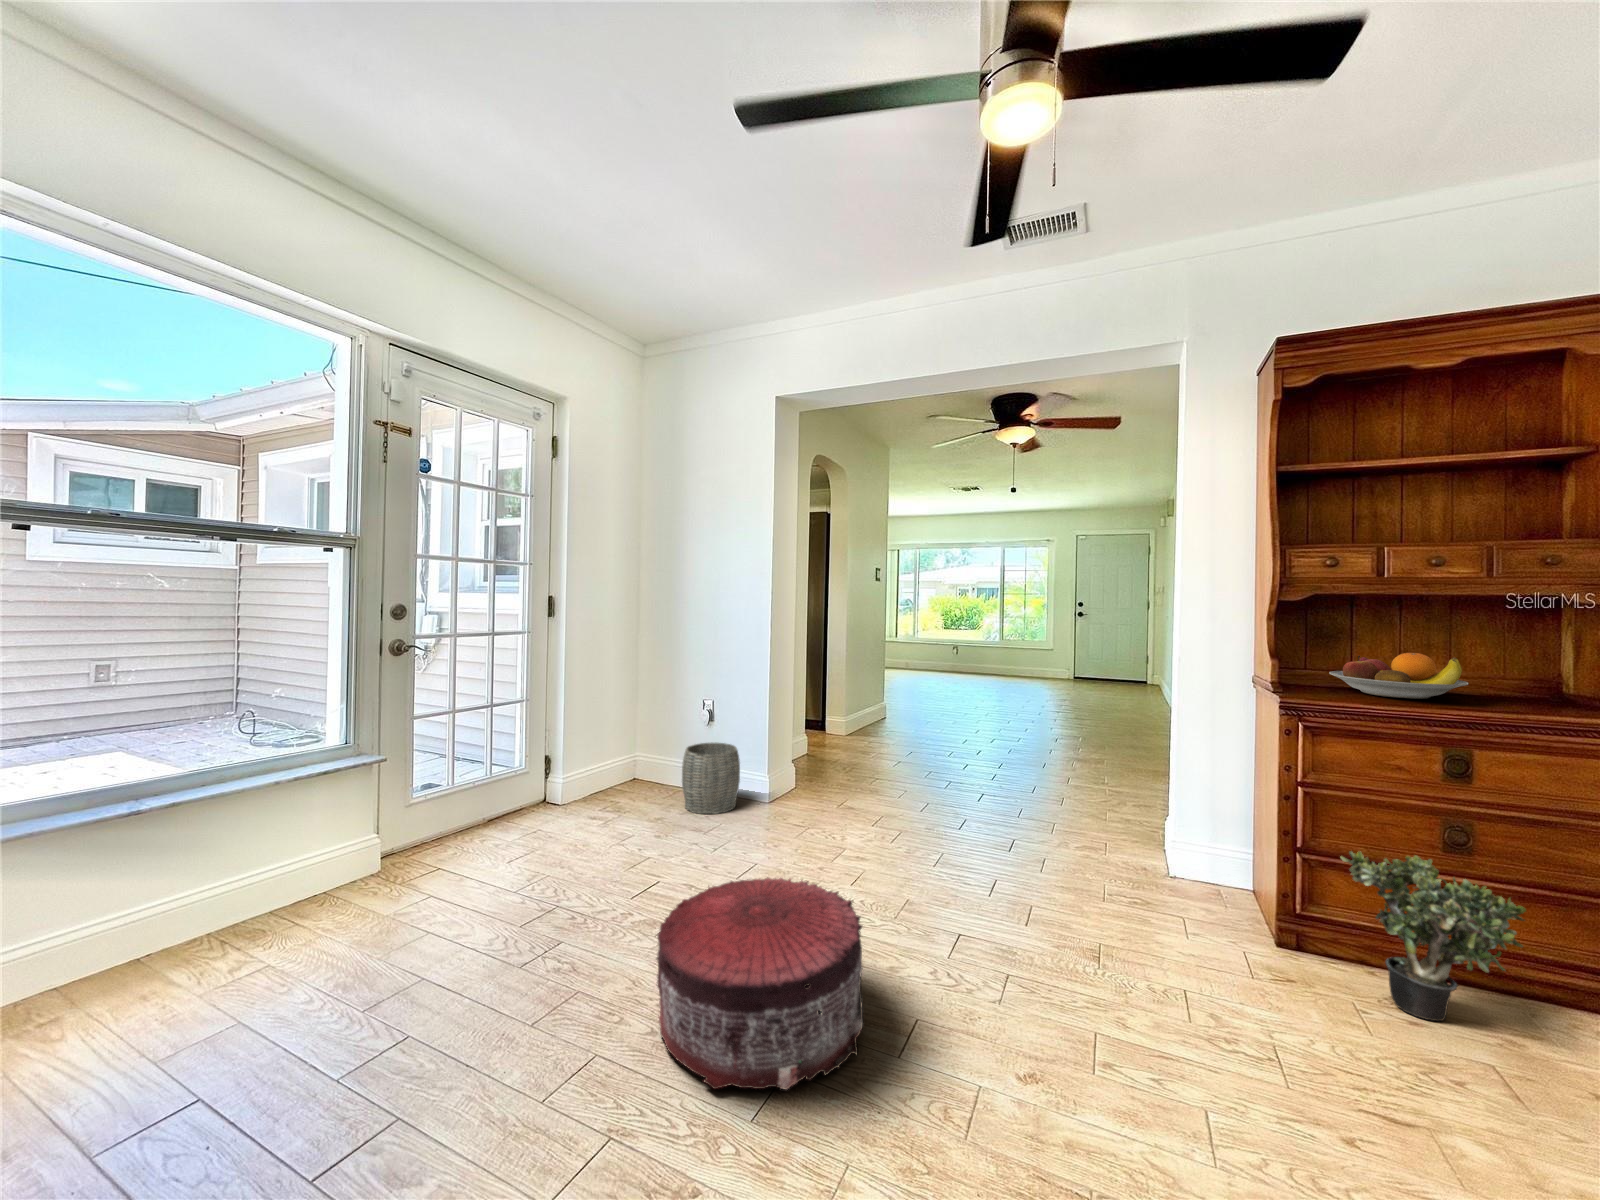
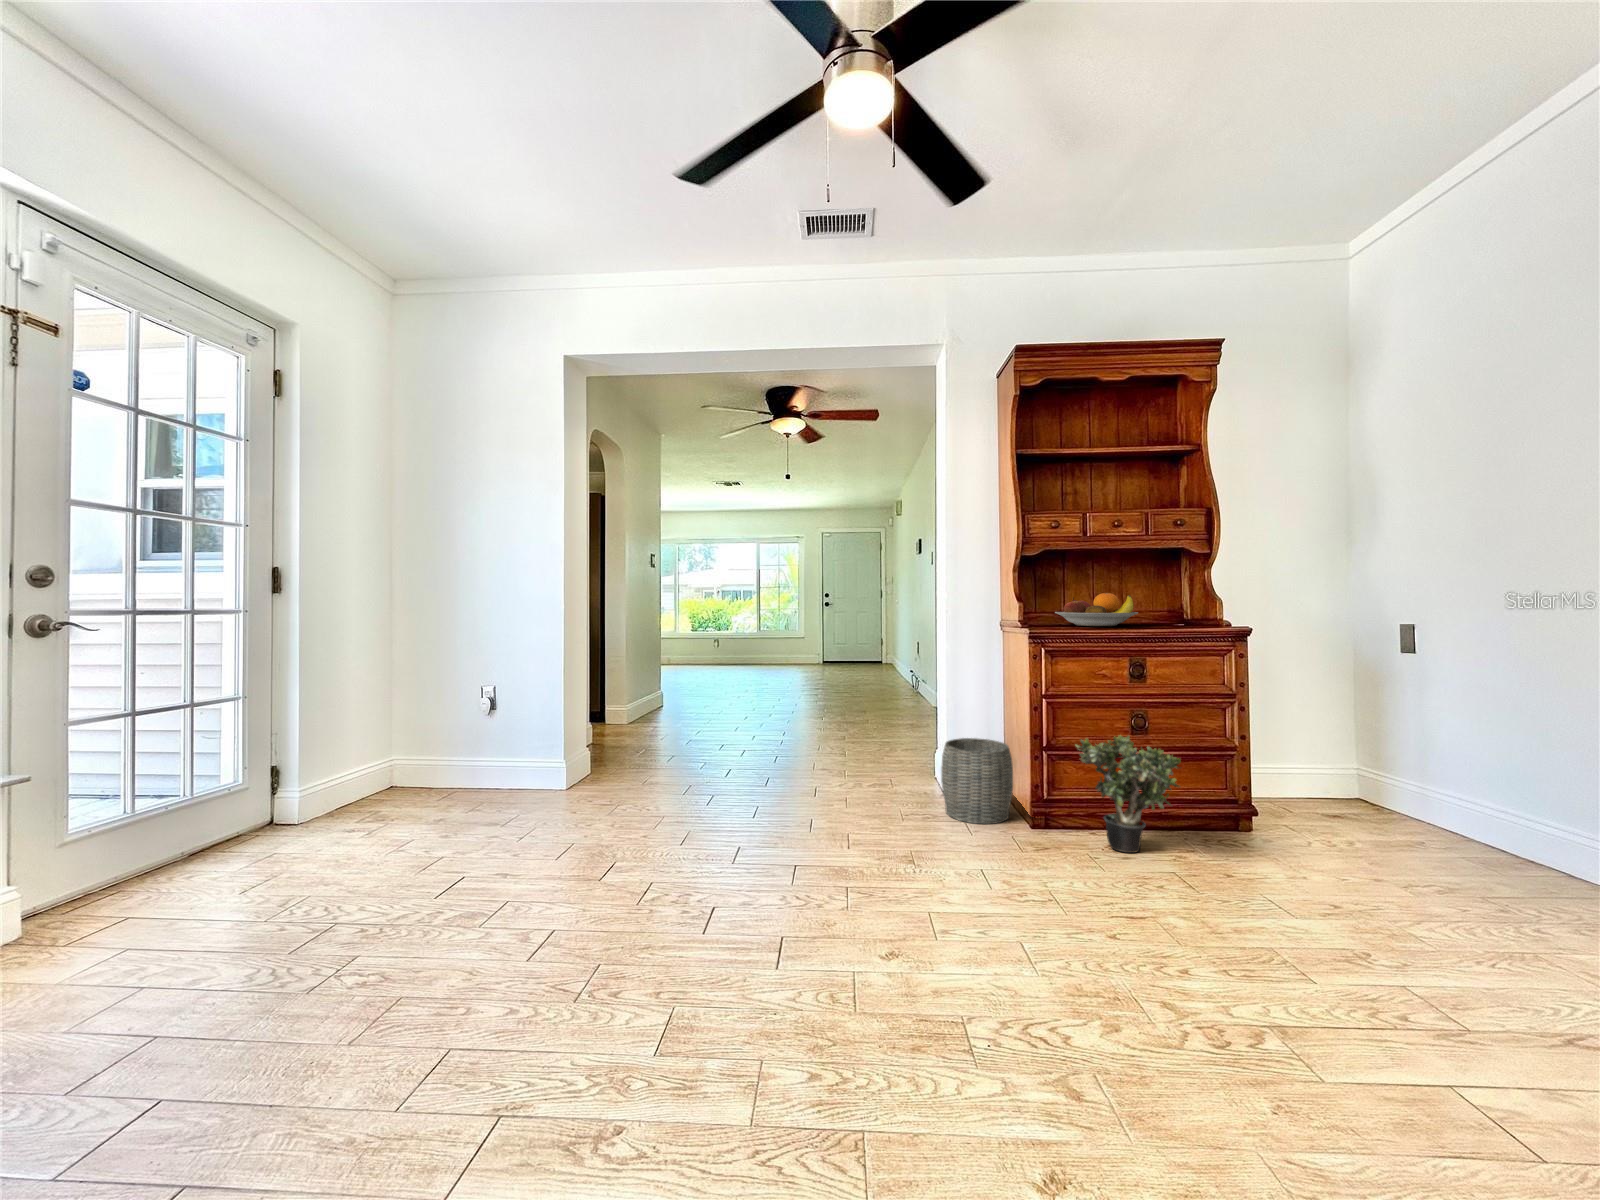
woven basket: present [682,743,740,814] -> present [941,738,1013,824]
pouf: present [656,877,863,1089] -> none [514,829,743,1039]

